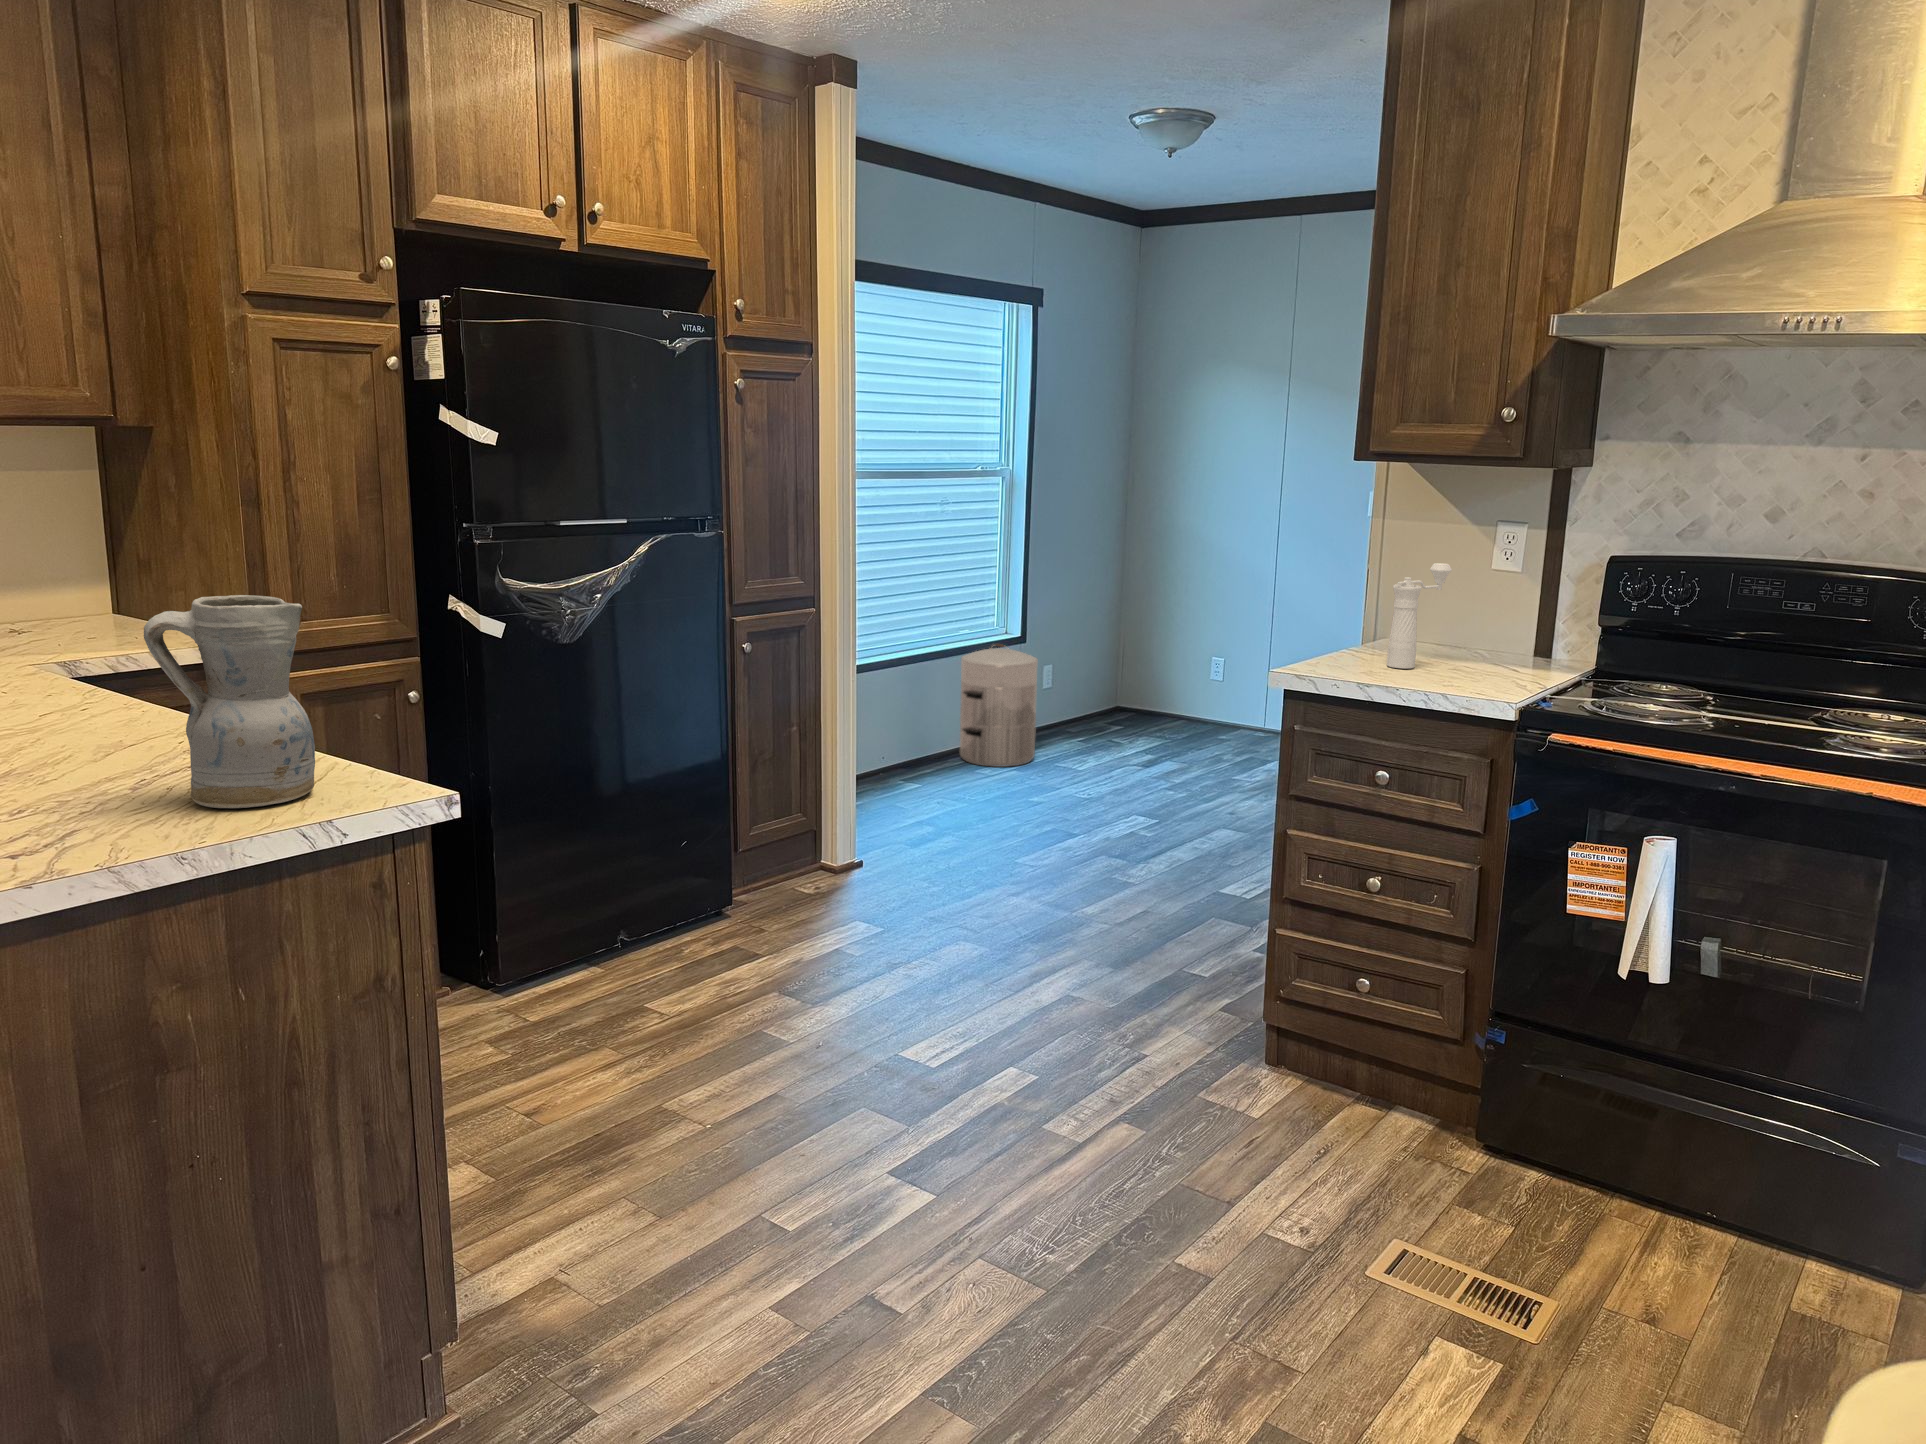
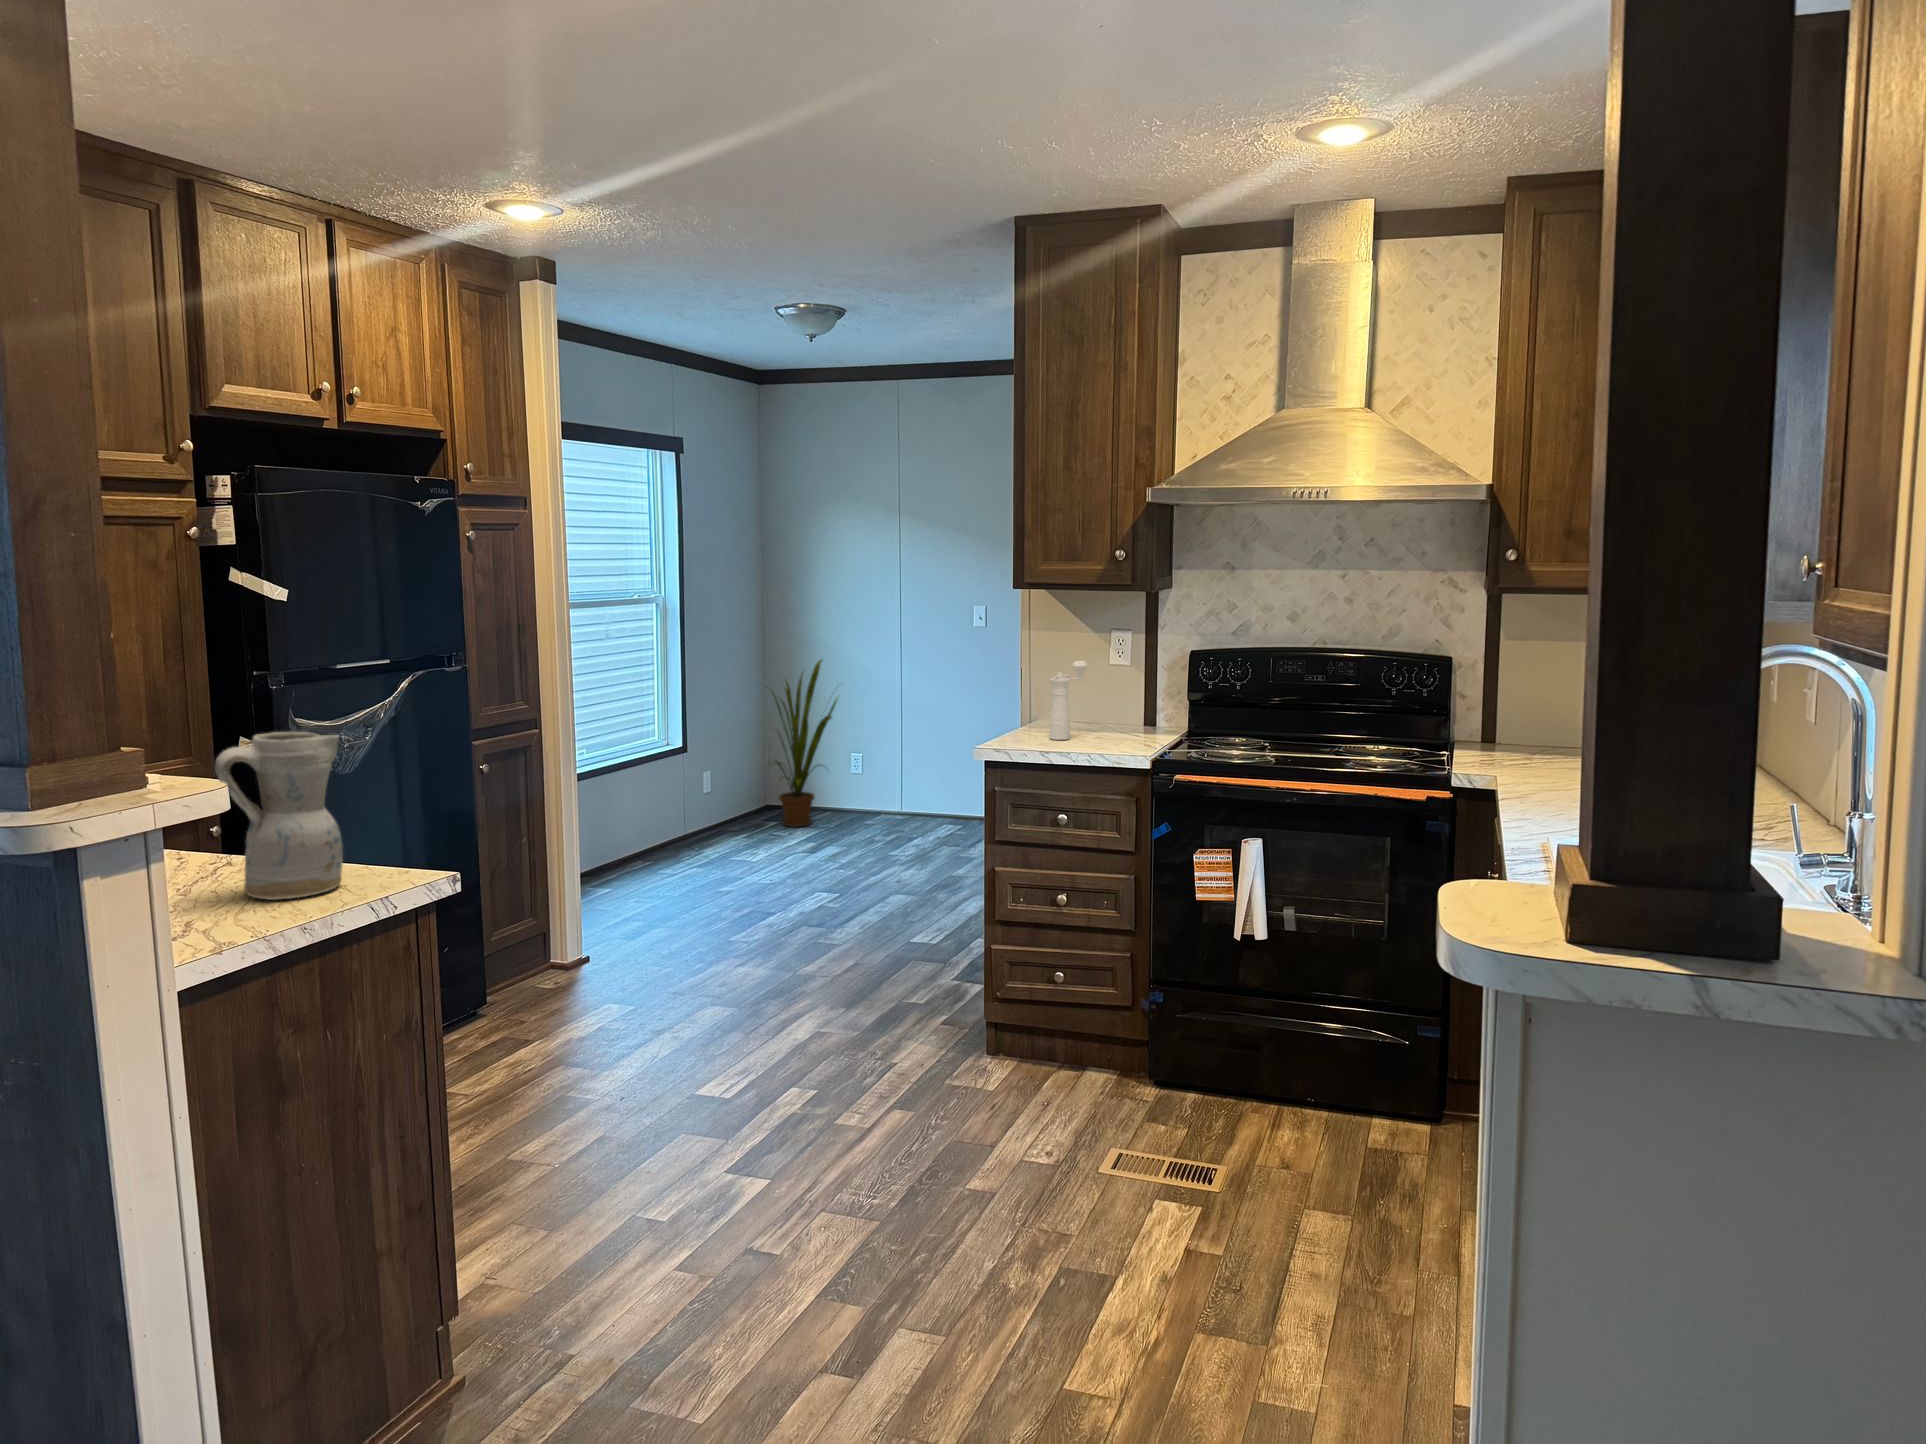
house plant: none [1110,546,1209,734] -> present [764,660,839,827]
waste bin: present [960,644,1038,767] -> none [636,755,710,867]

